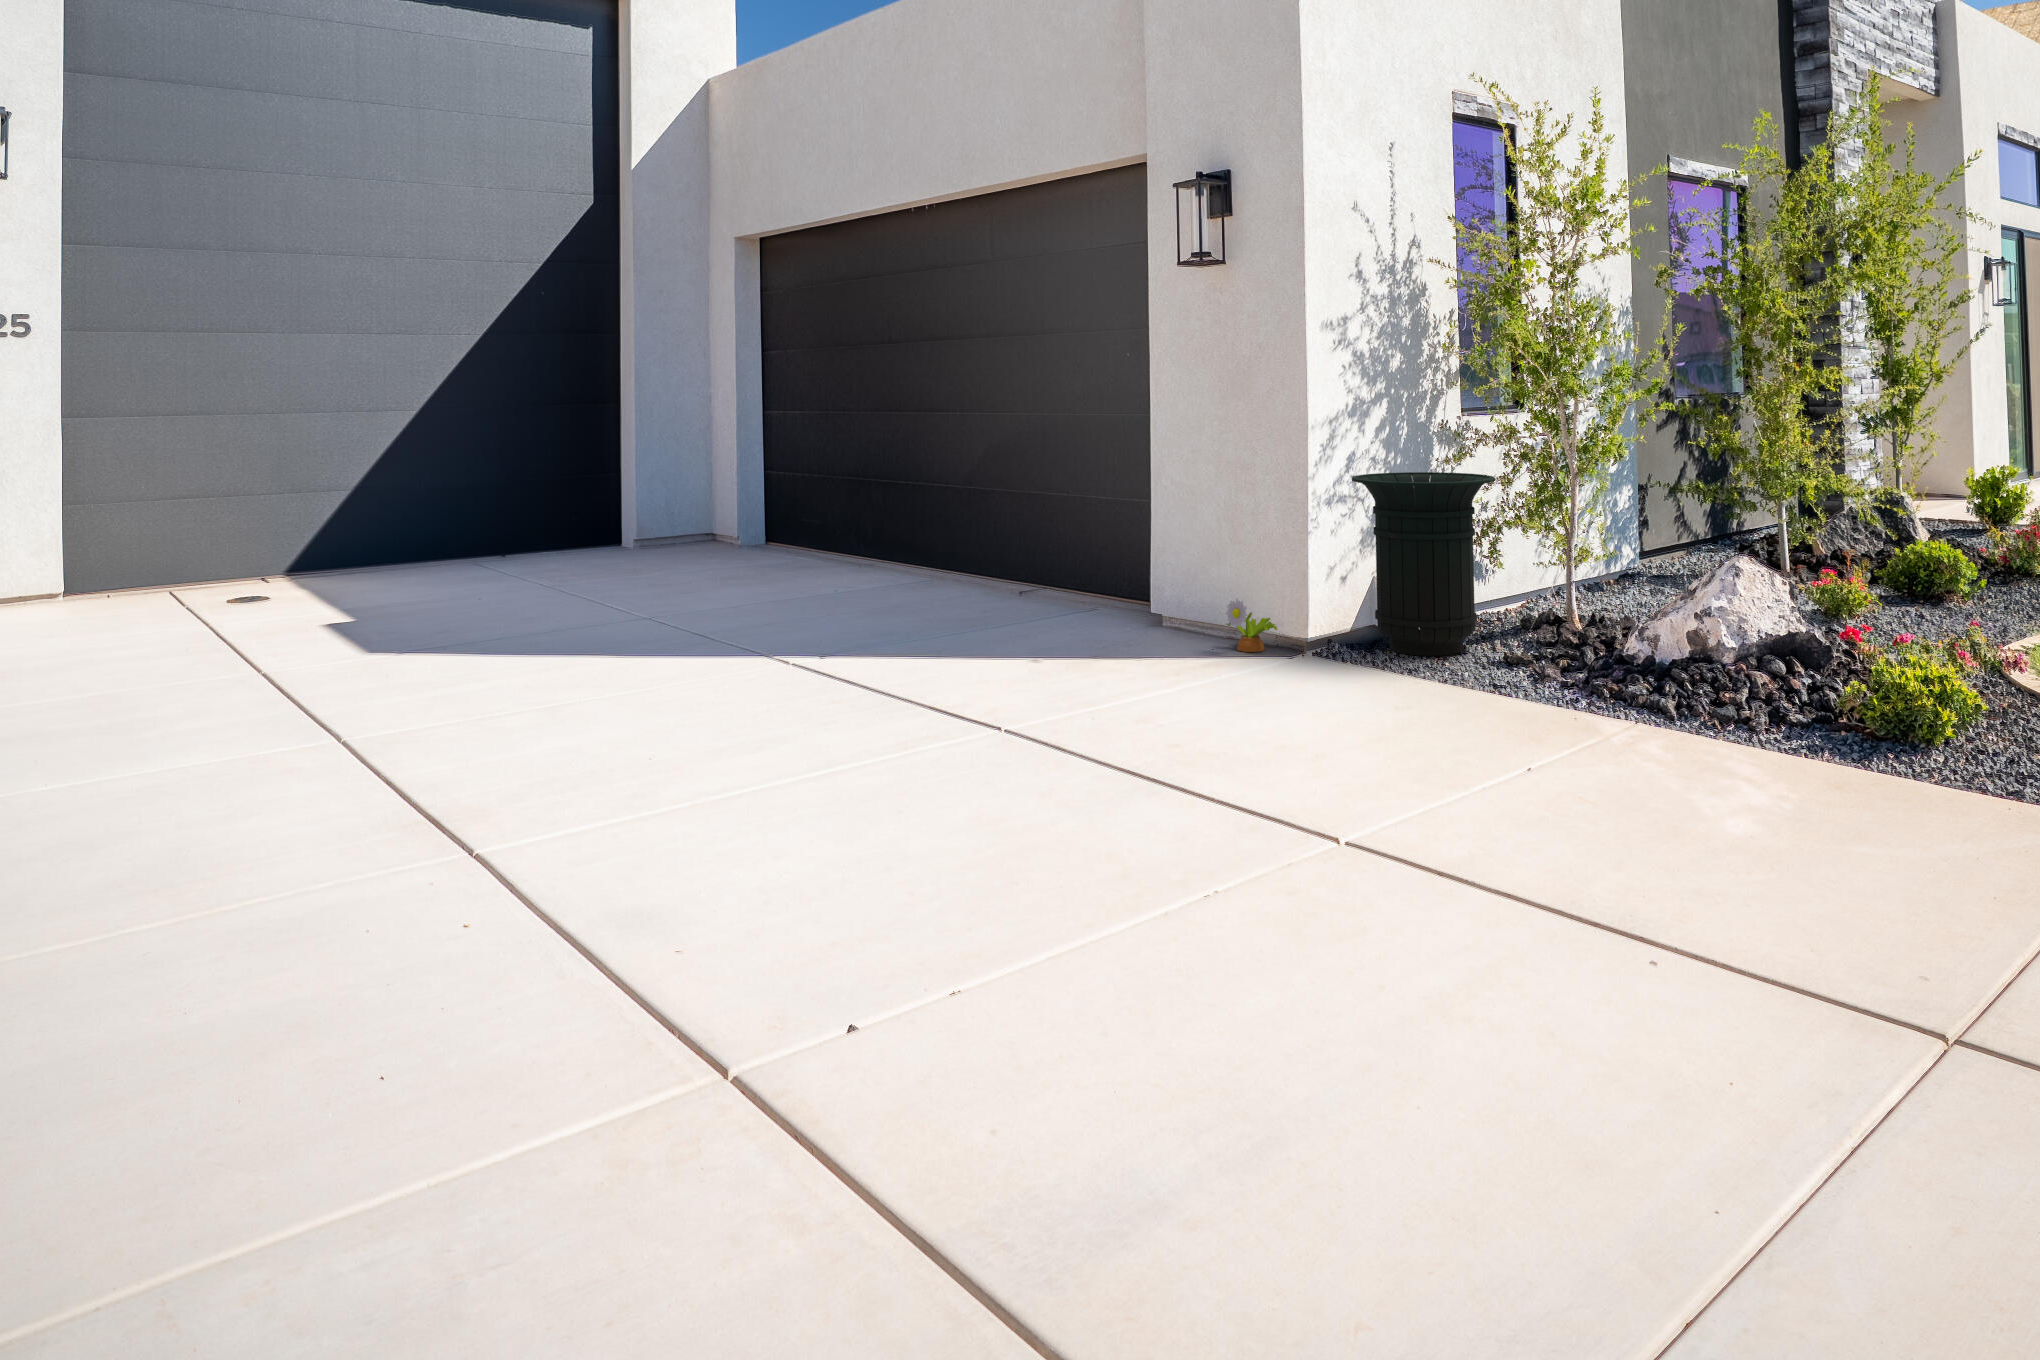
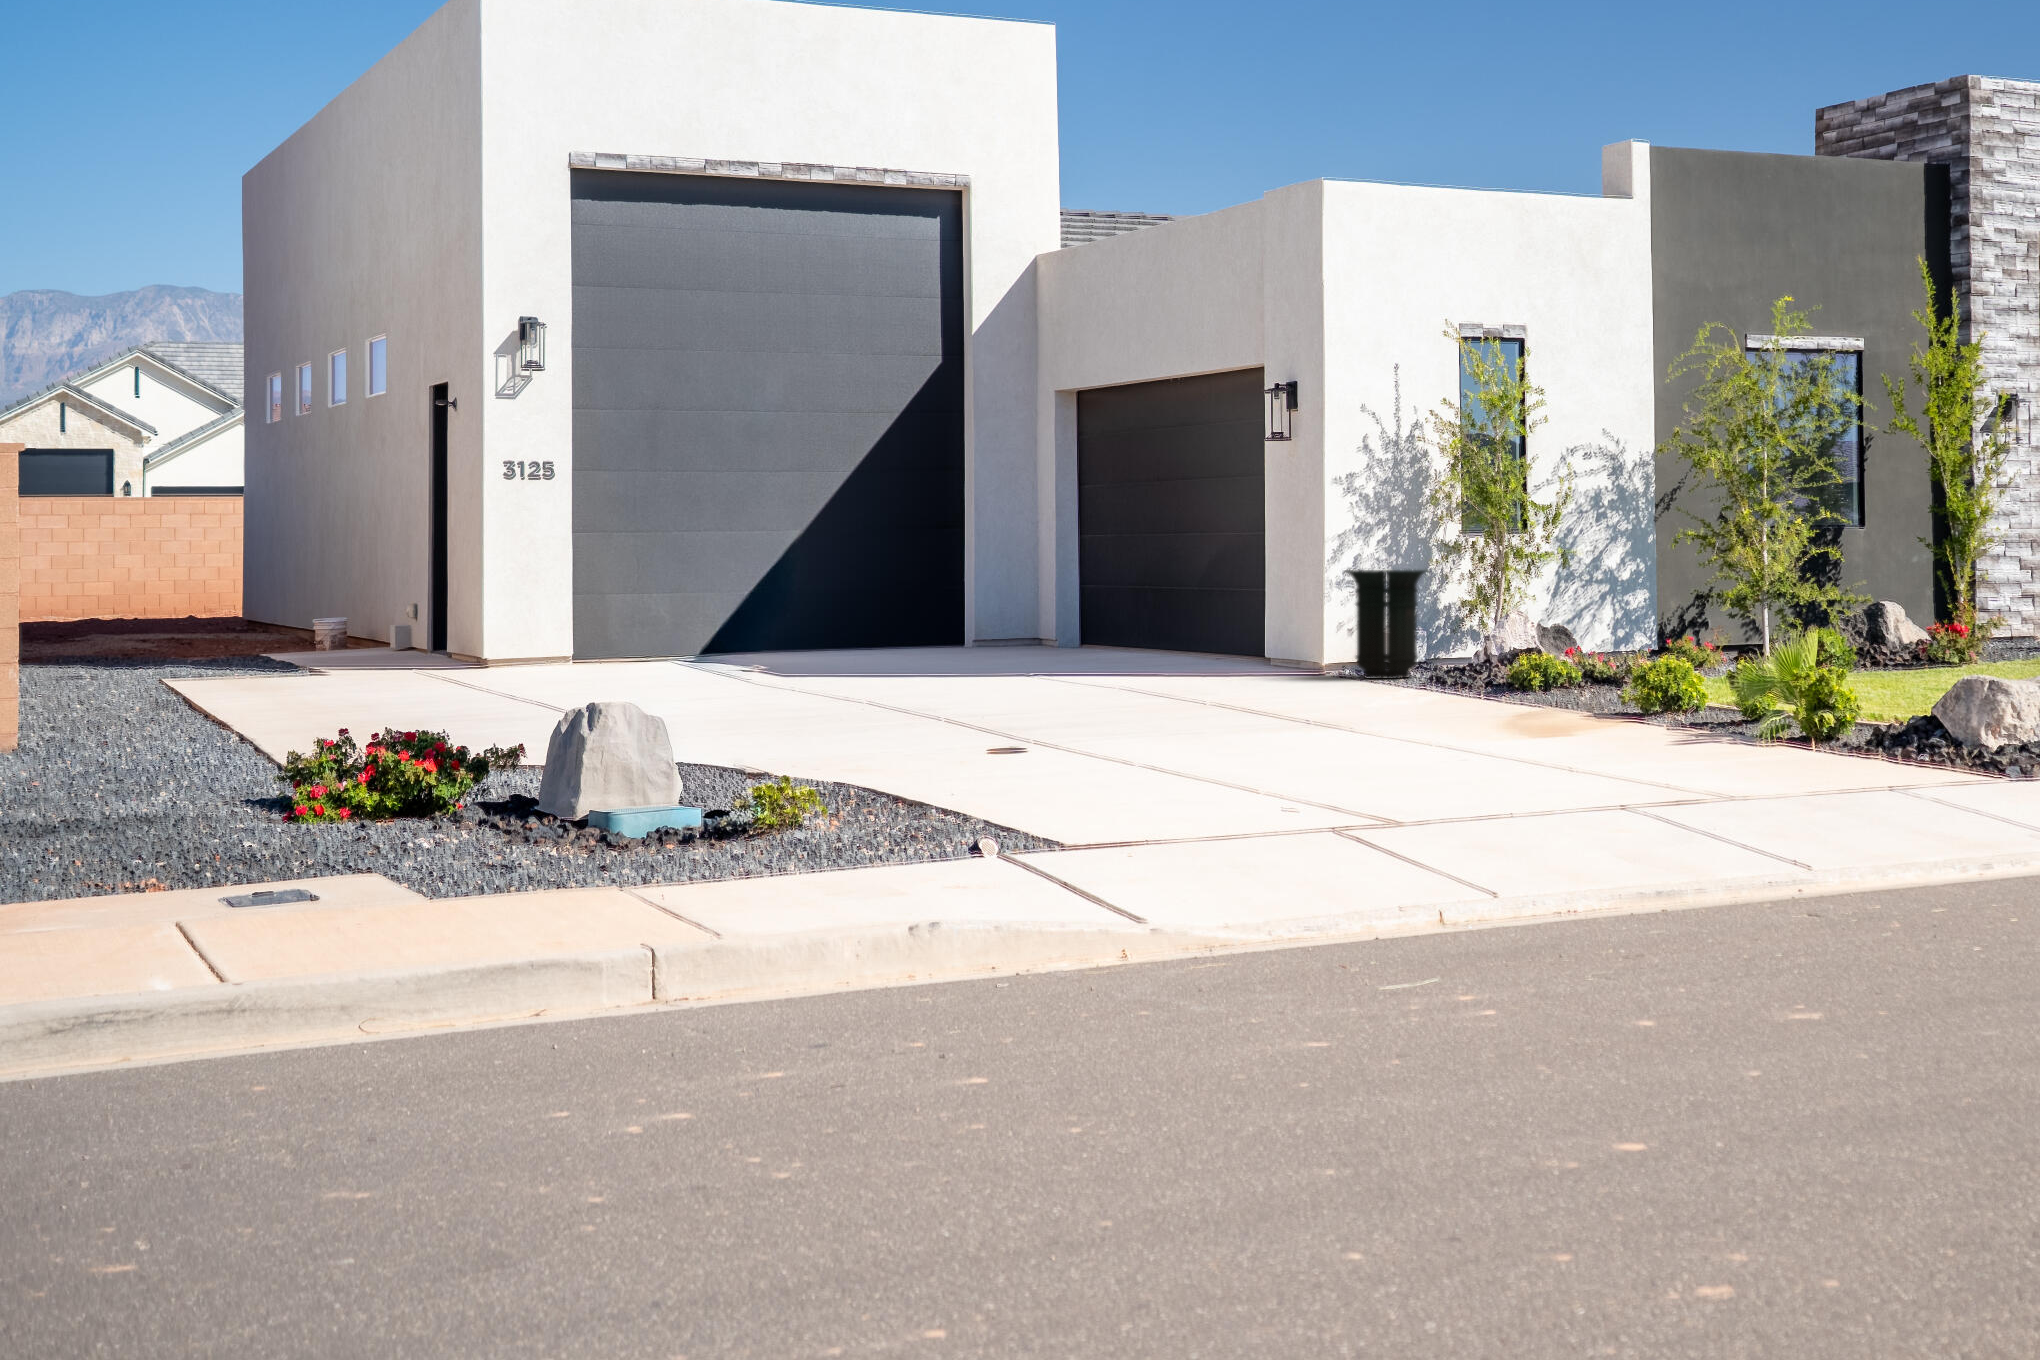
decorative plant: present [1226,598,1278,652] -> none [1268,644,1300,677]

